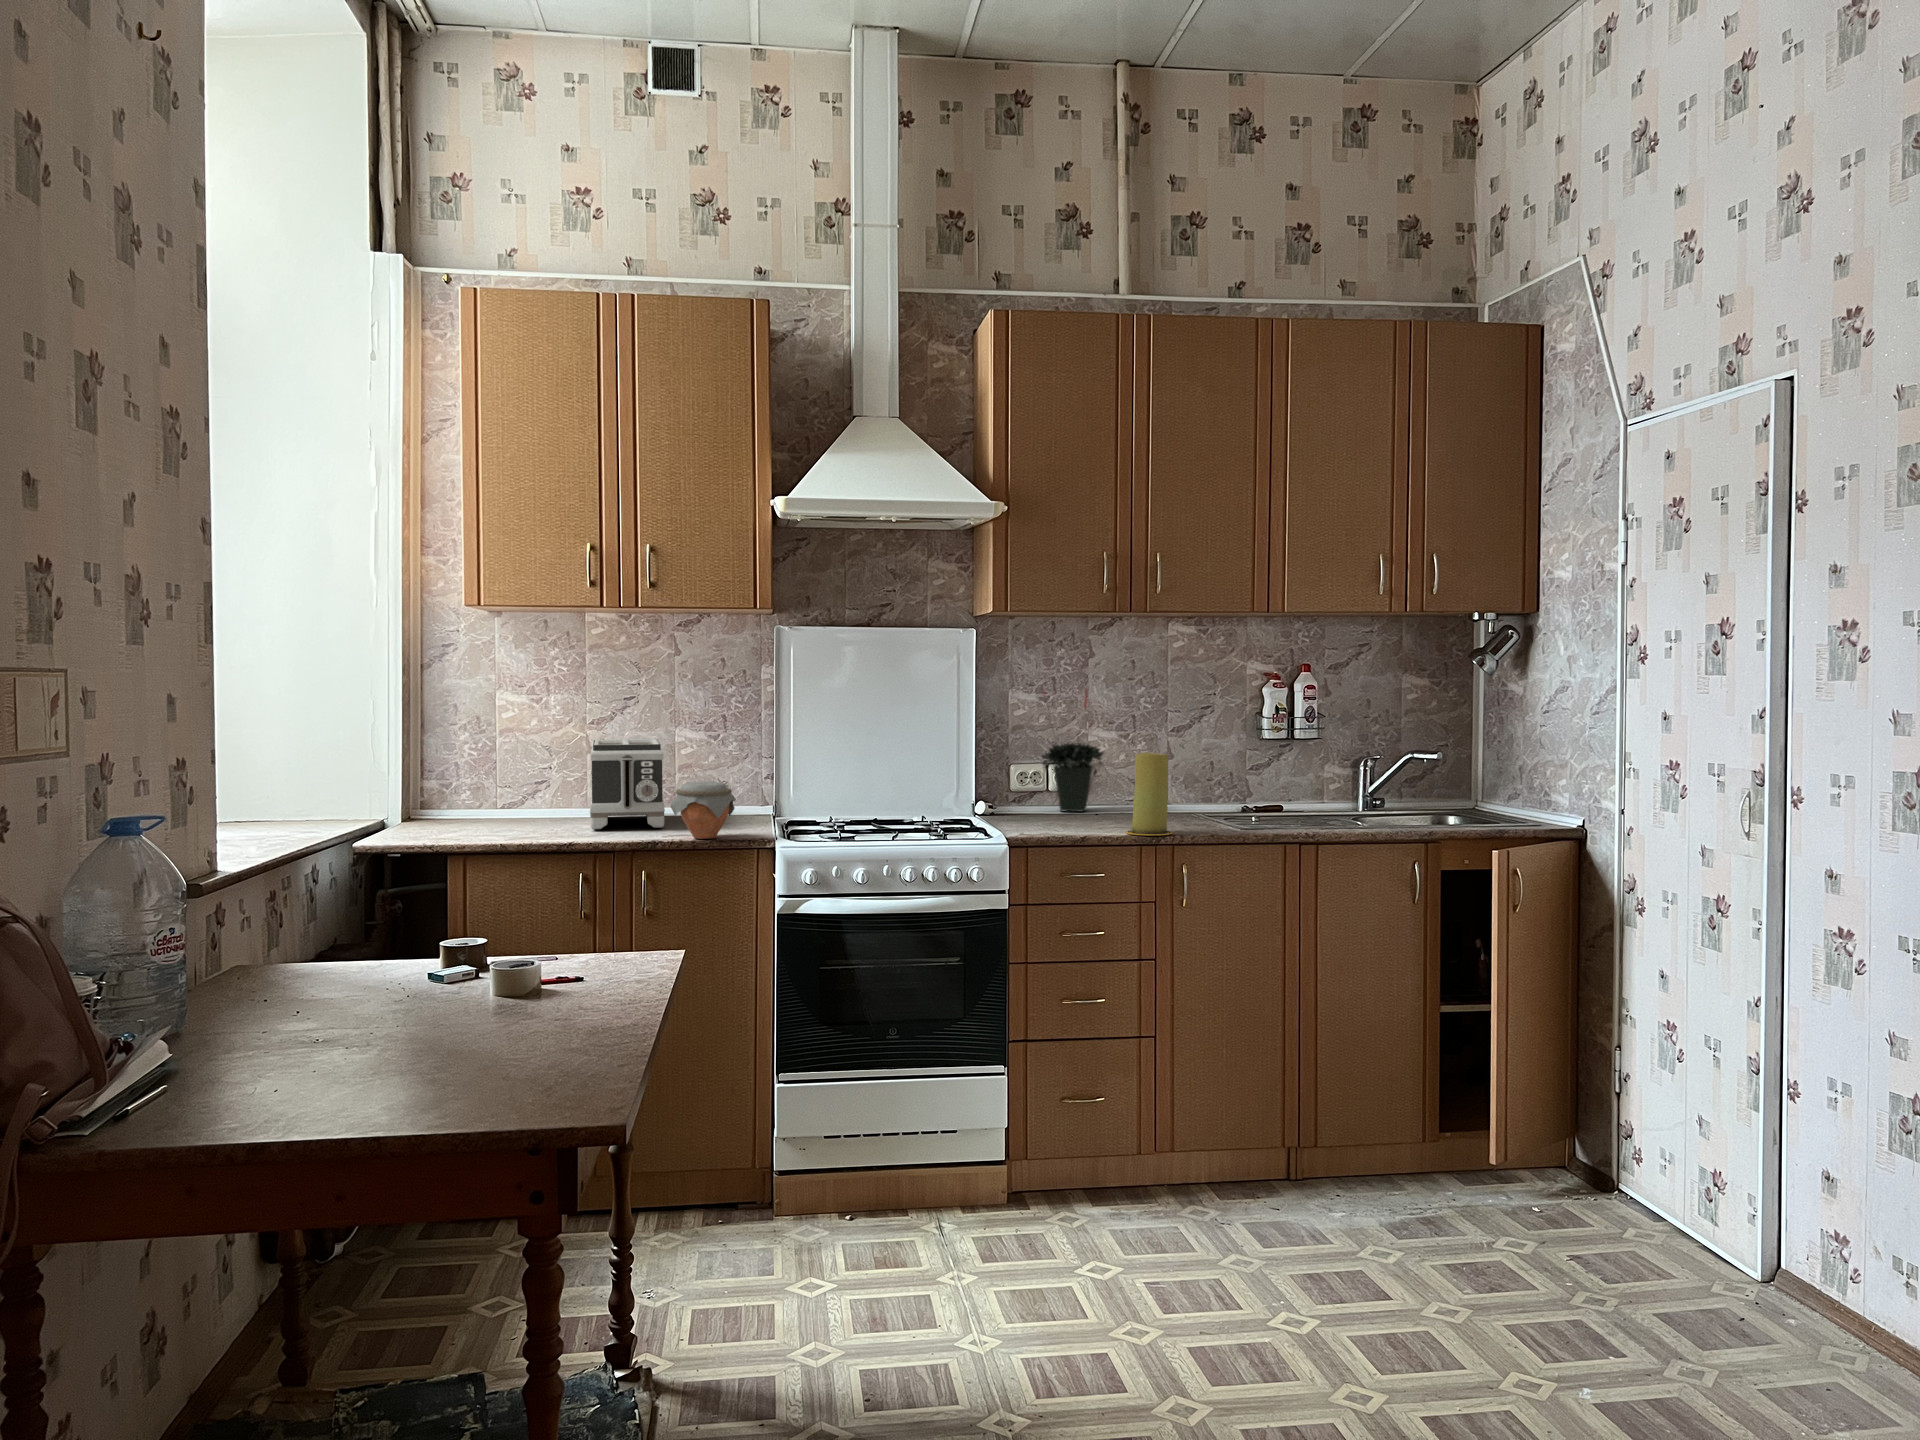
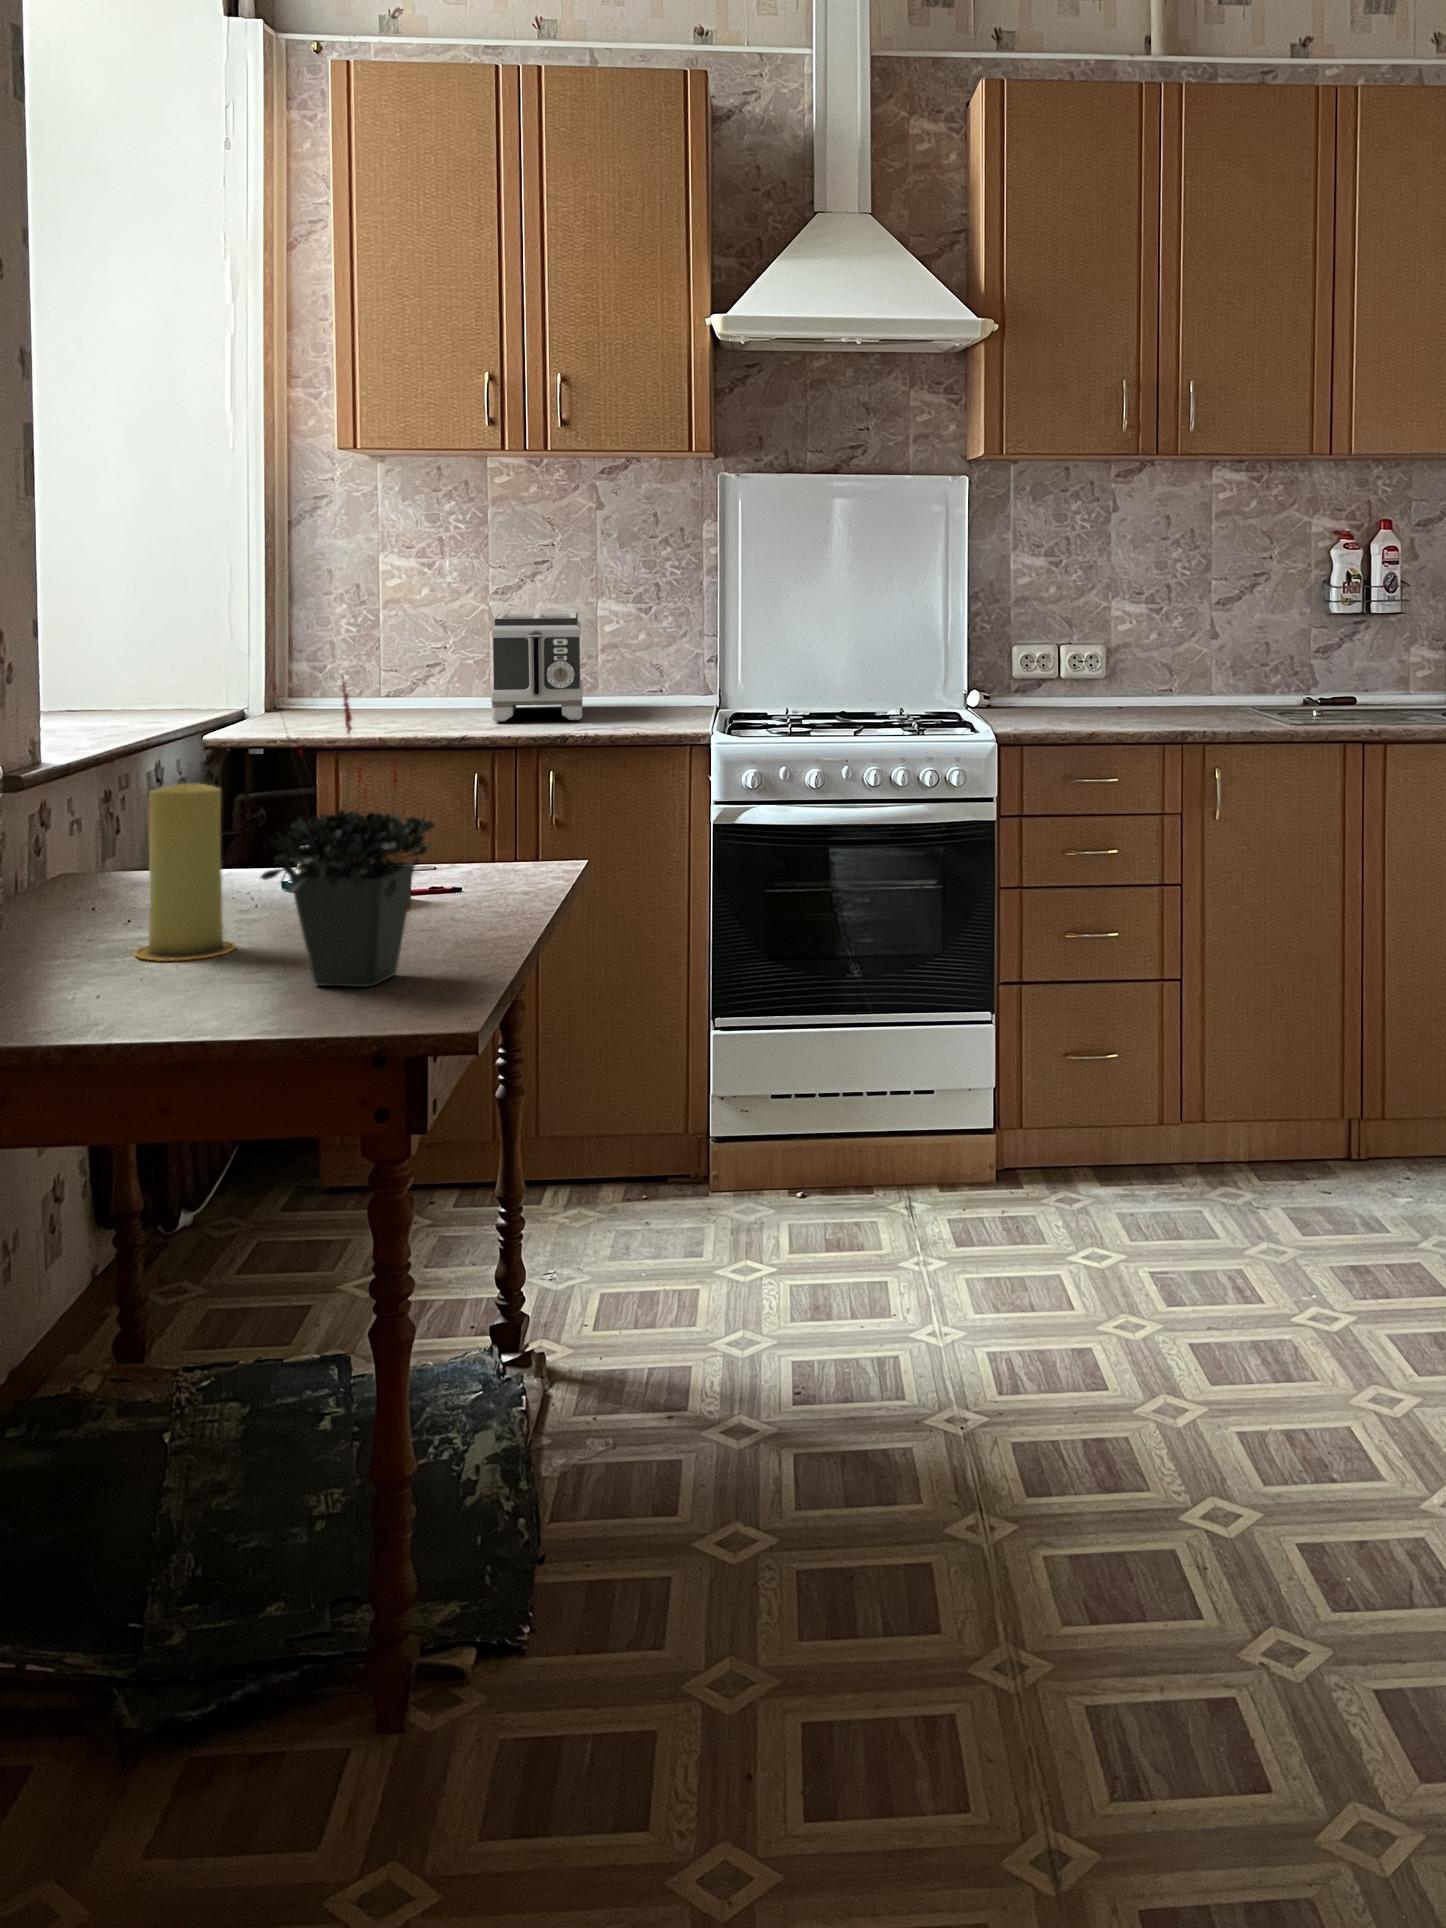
potted plant: present [1042,692,1104,812] -> present [261,680,434,987]
candle: present [1126,753,1172,835] -> present [134,783,235,961]
jar: present [670,781,736,839] -> none [586,663,666,733]

